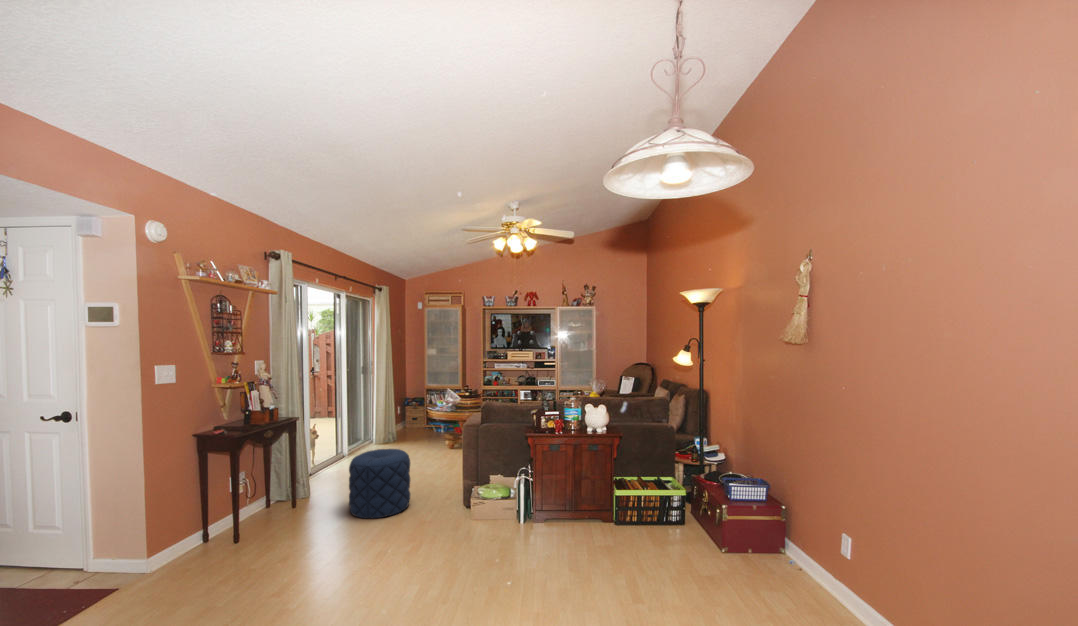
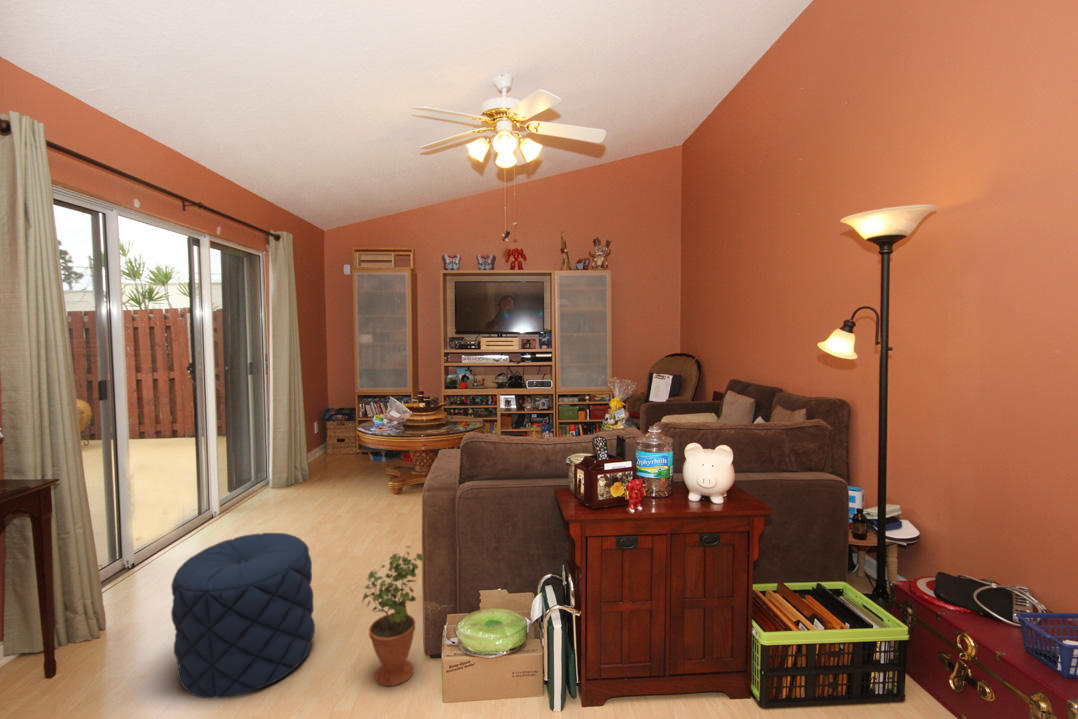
potted plant: none [435,452,464,518] -> present [363,546,425,686]

